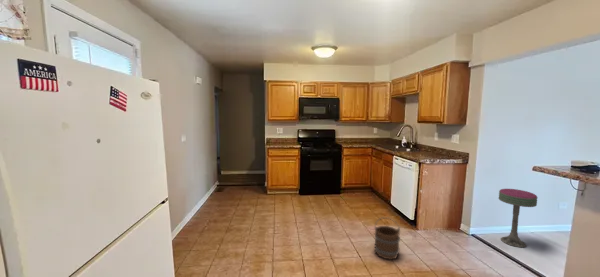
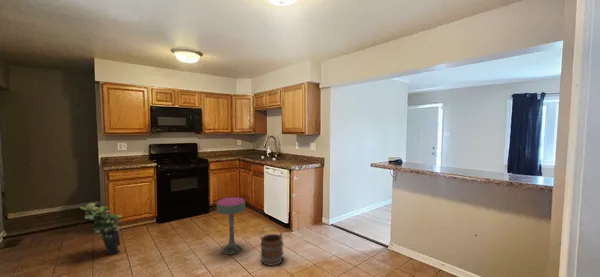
potted plant: none [247,169,272,210] -> present [81,203,122,254]
bar stool: present [499,189,537,247] -> present [217,197,245,254]

